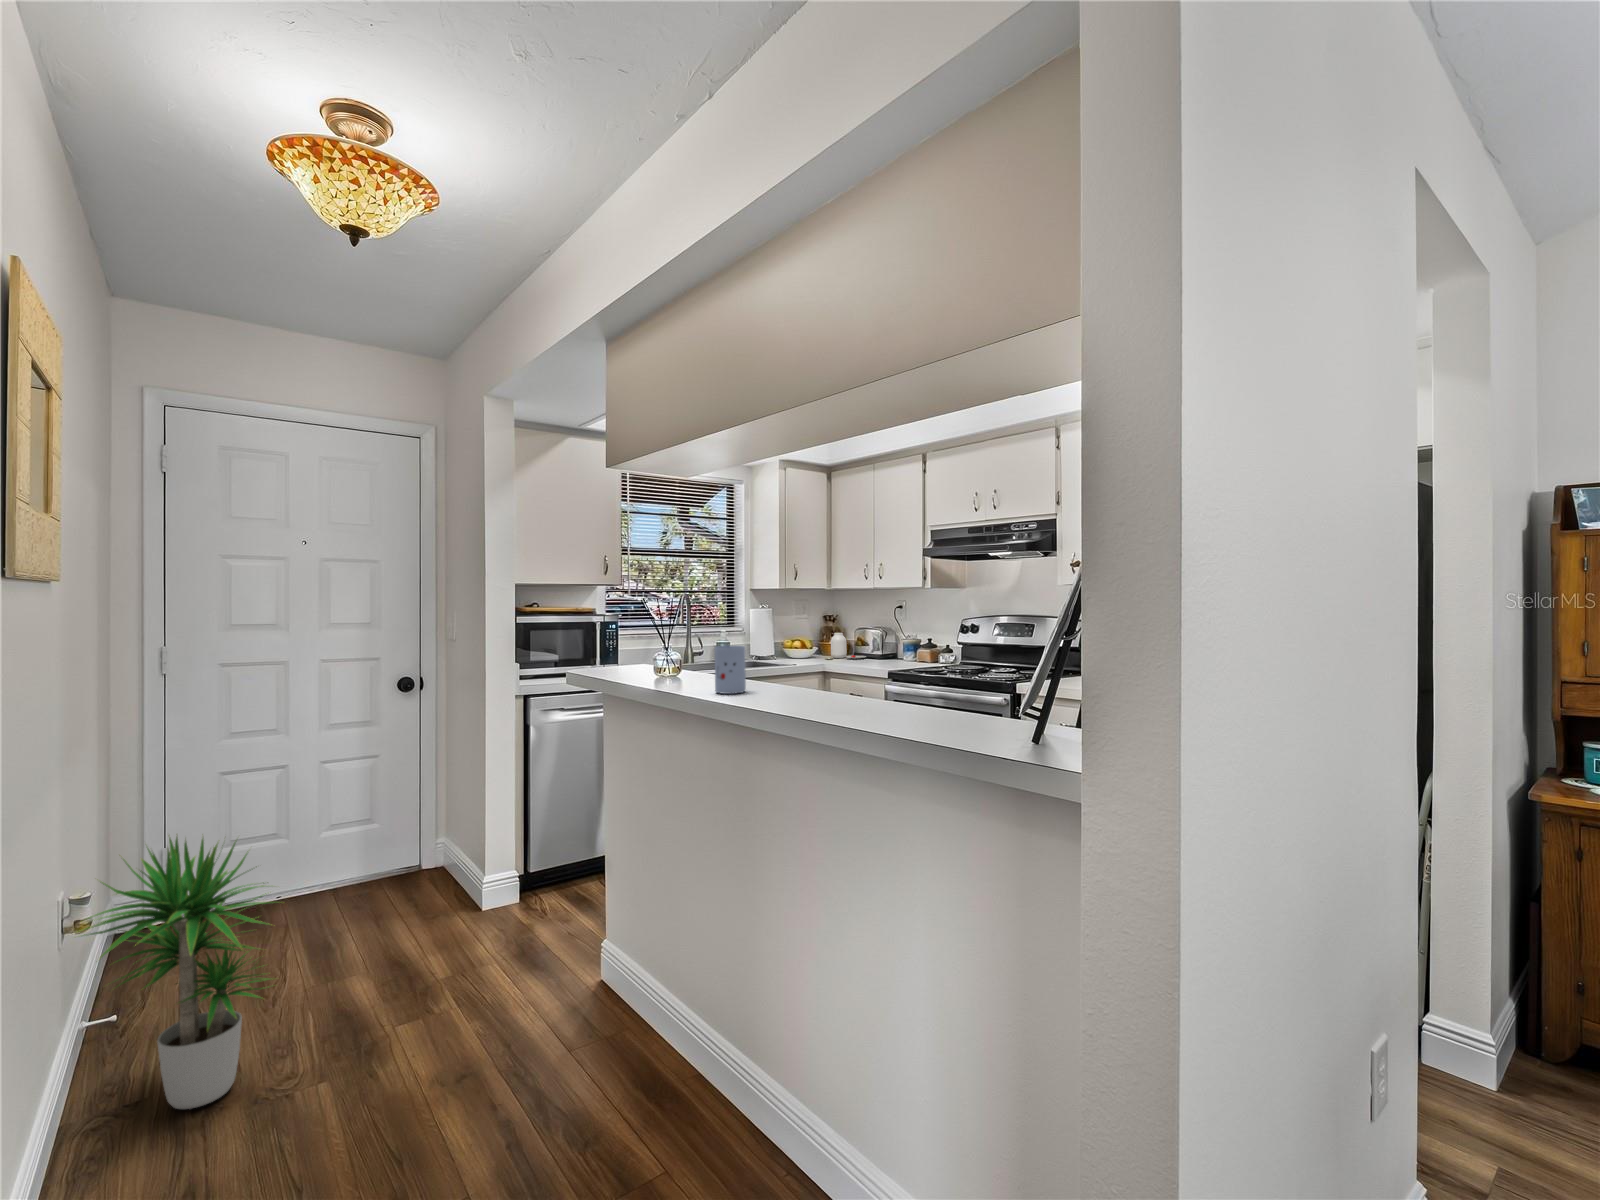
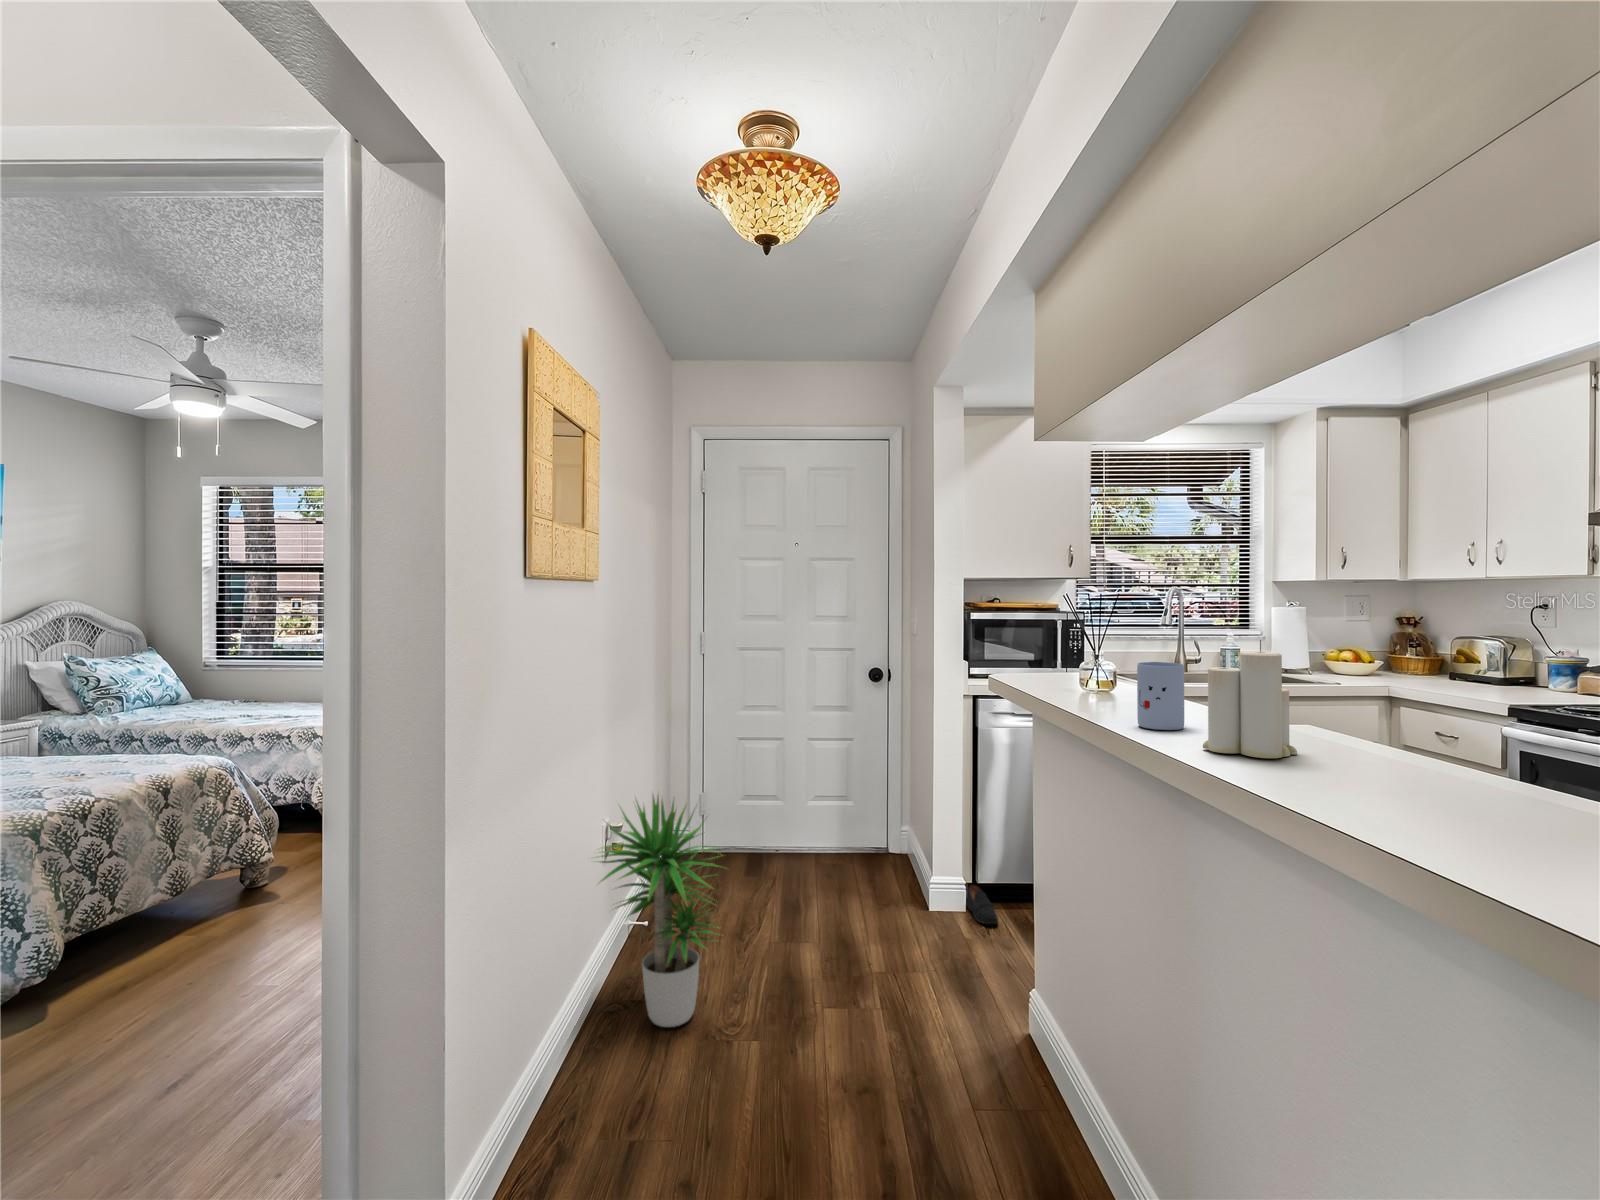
candle: none [767,625,819,701] -> present [1203,640,1297,758]
jar: present [831,633,866,659] -> none [1392,643,1469,682]
shoe: none [517,878,551,910] -> present [967,885,998,924]

